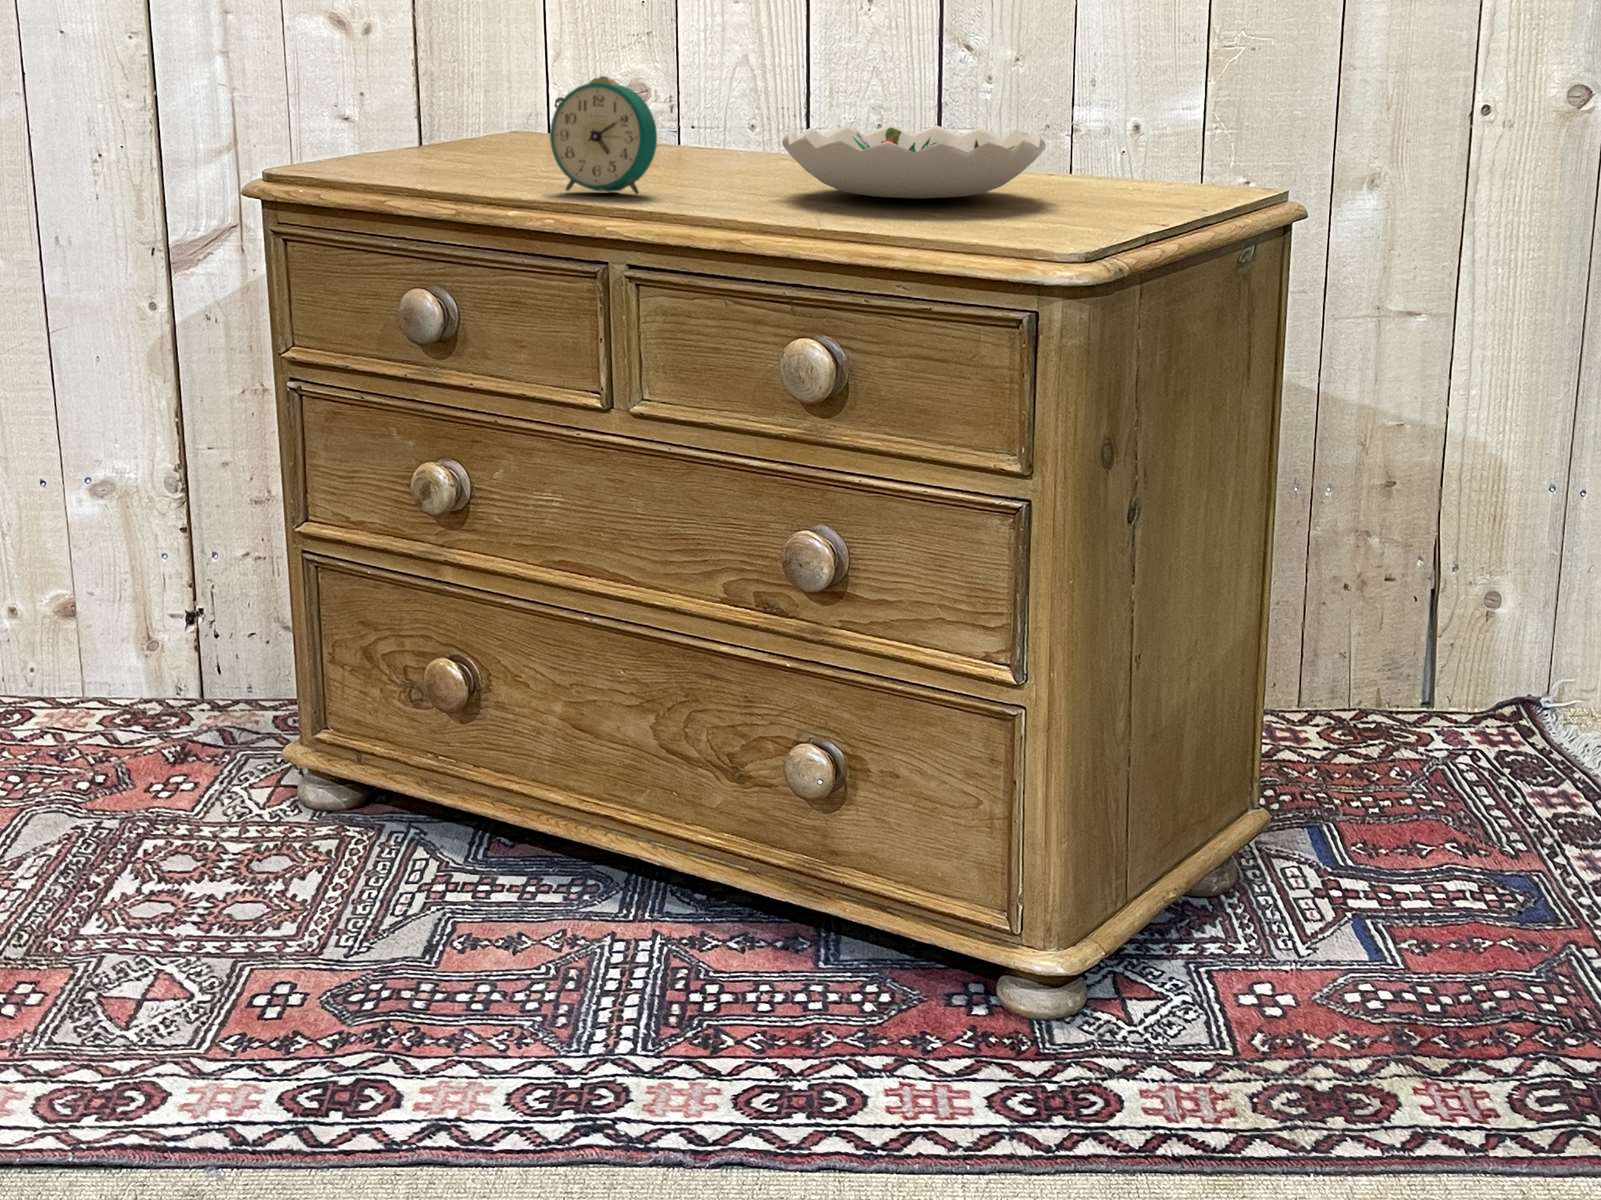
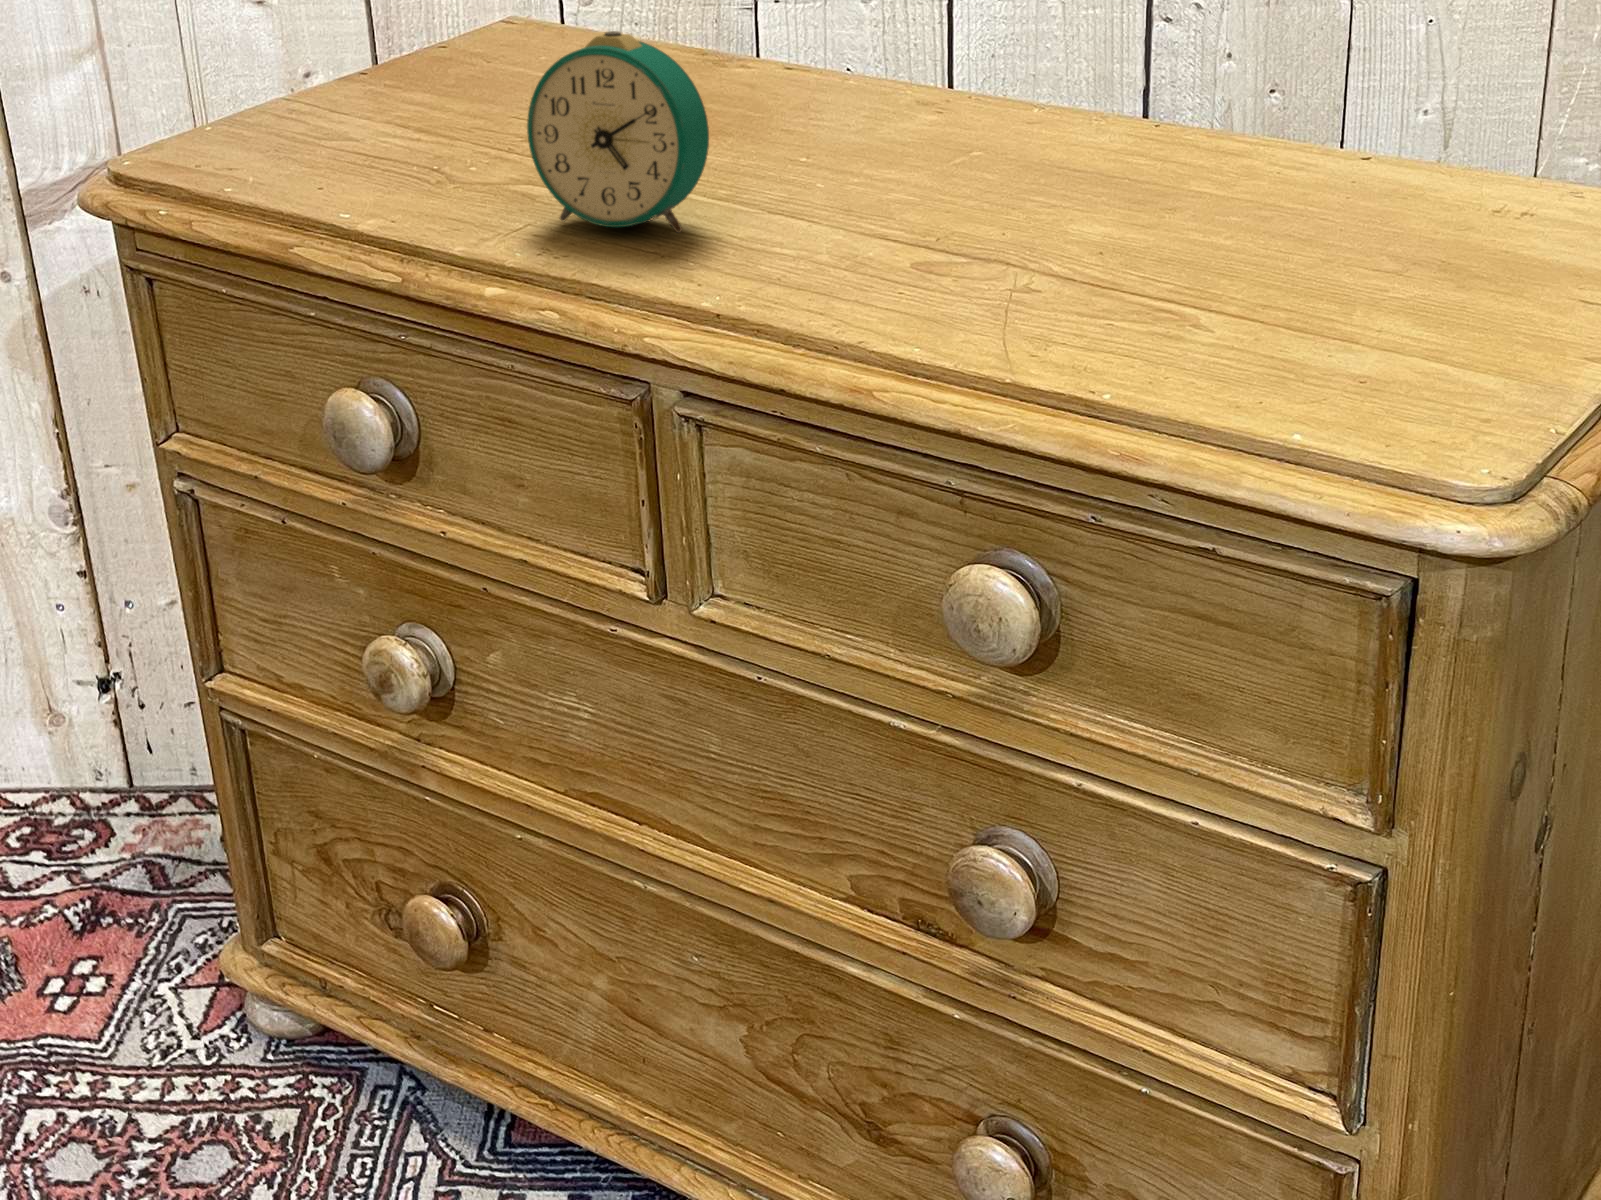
decorative bowl: present [782,125,1046,199] -> none [924,56,1390,246]

